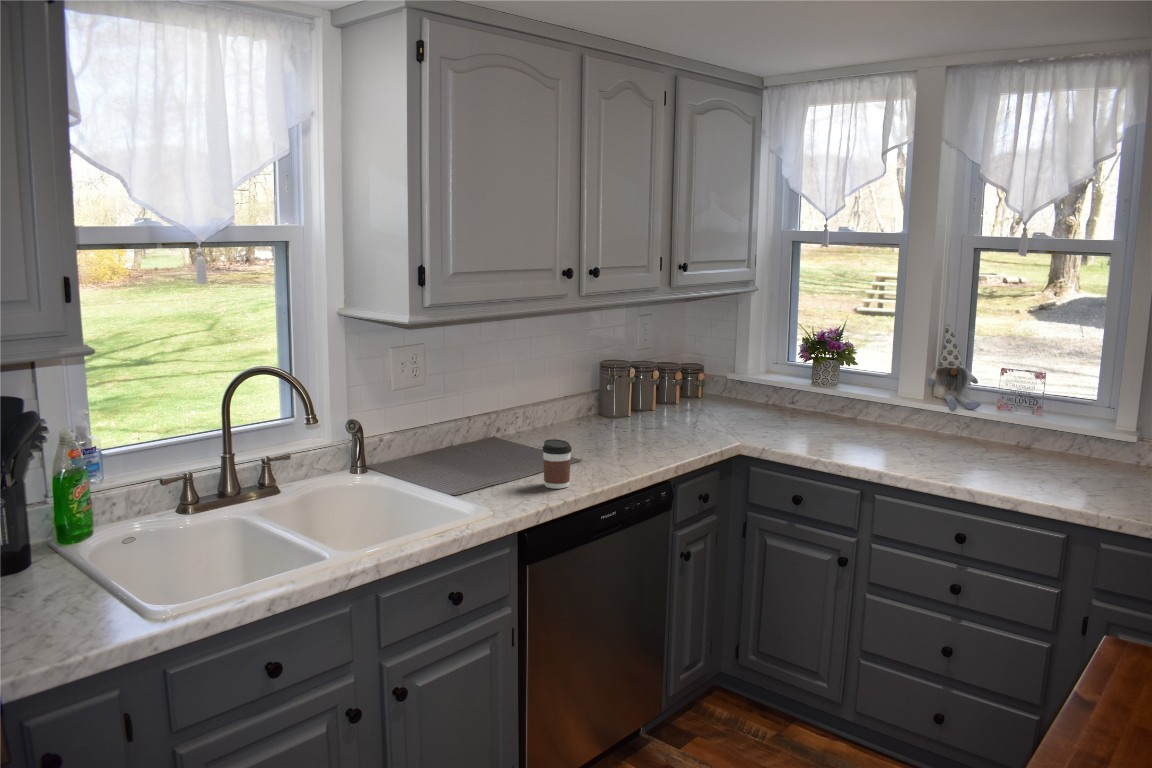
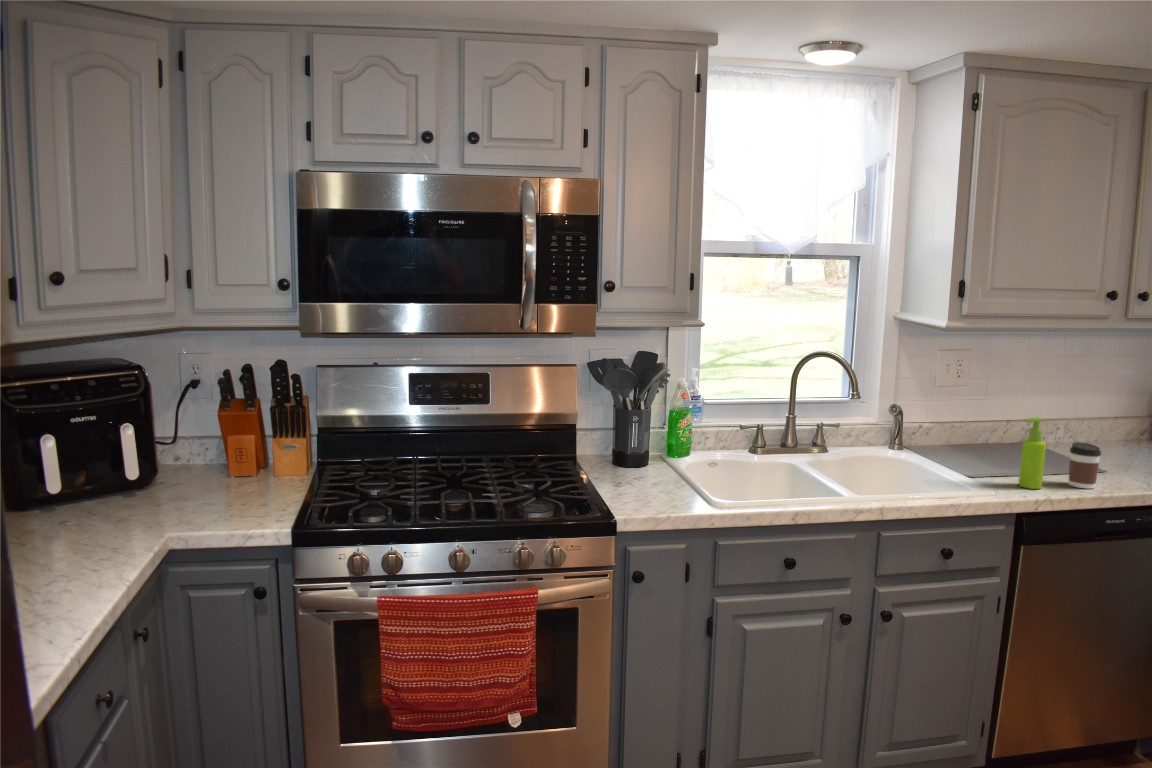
soap dispenser: none [500,421,523,500] -> present [1019,418,1046,489]

